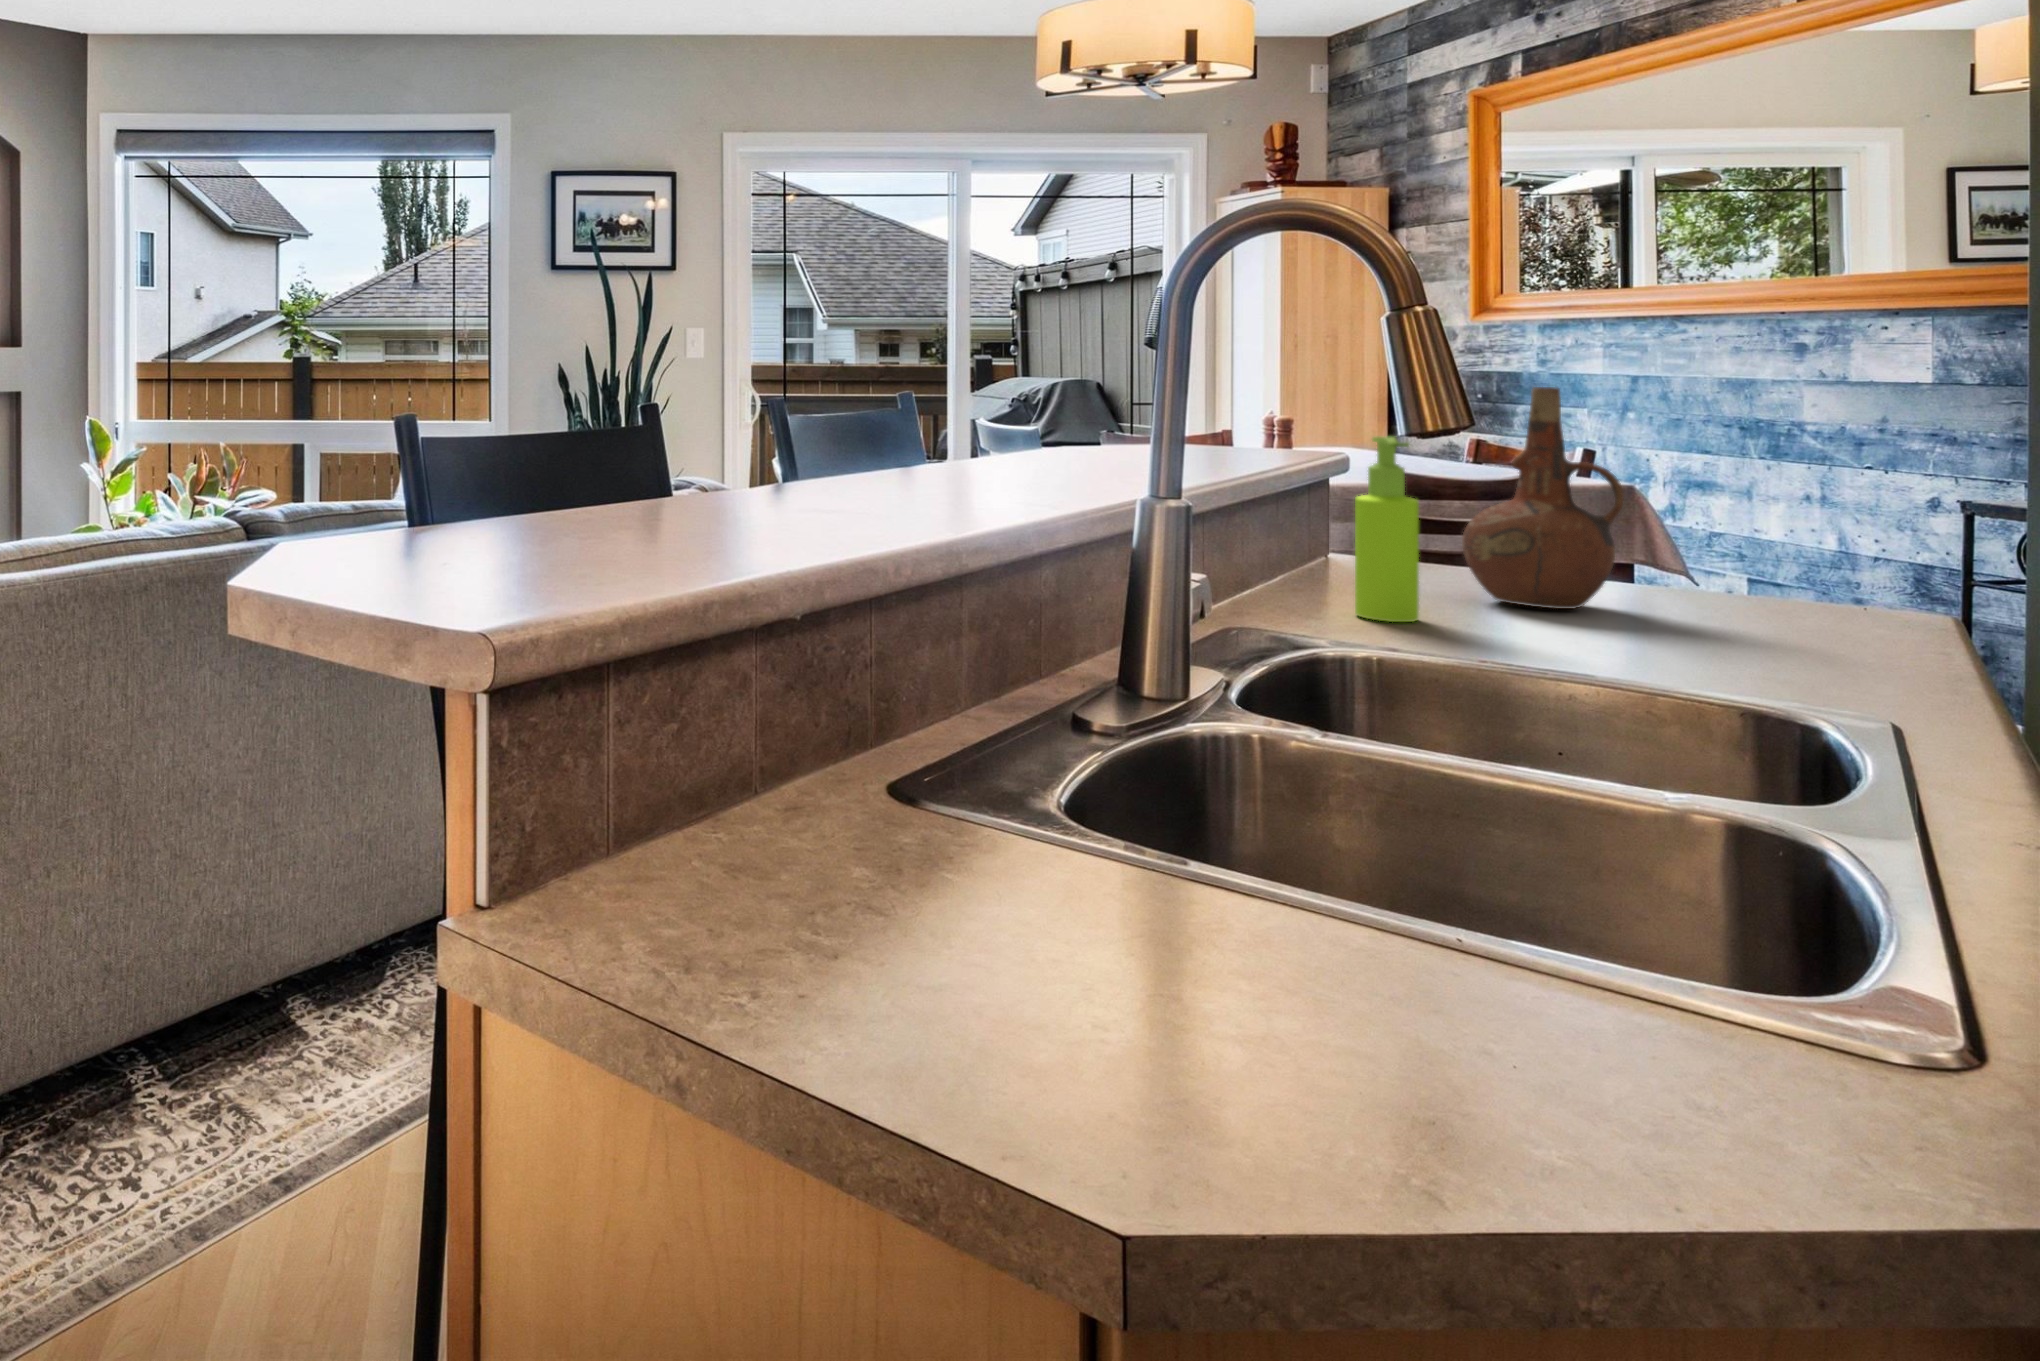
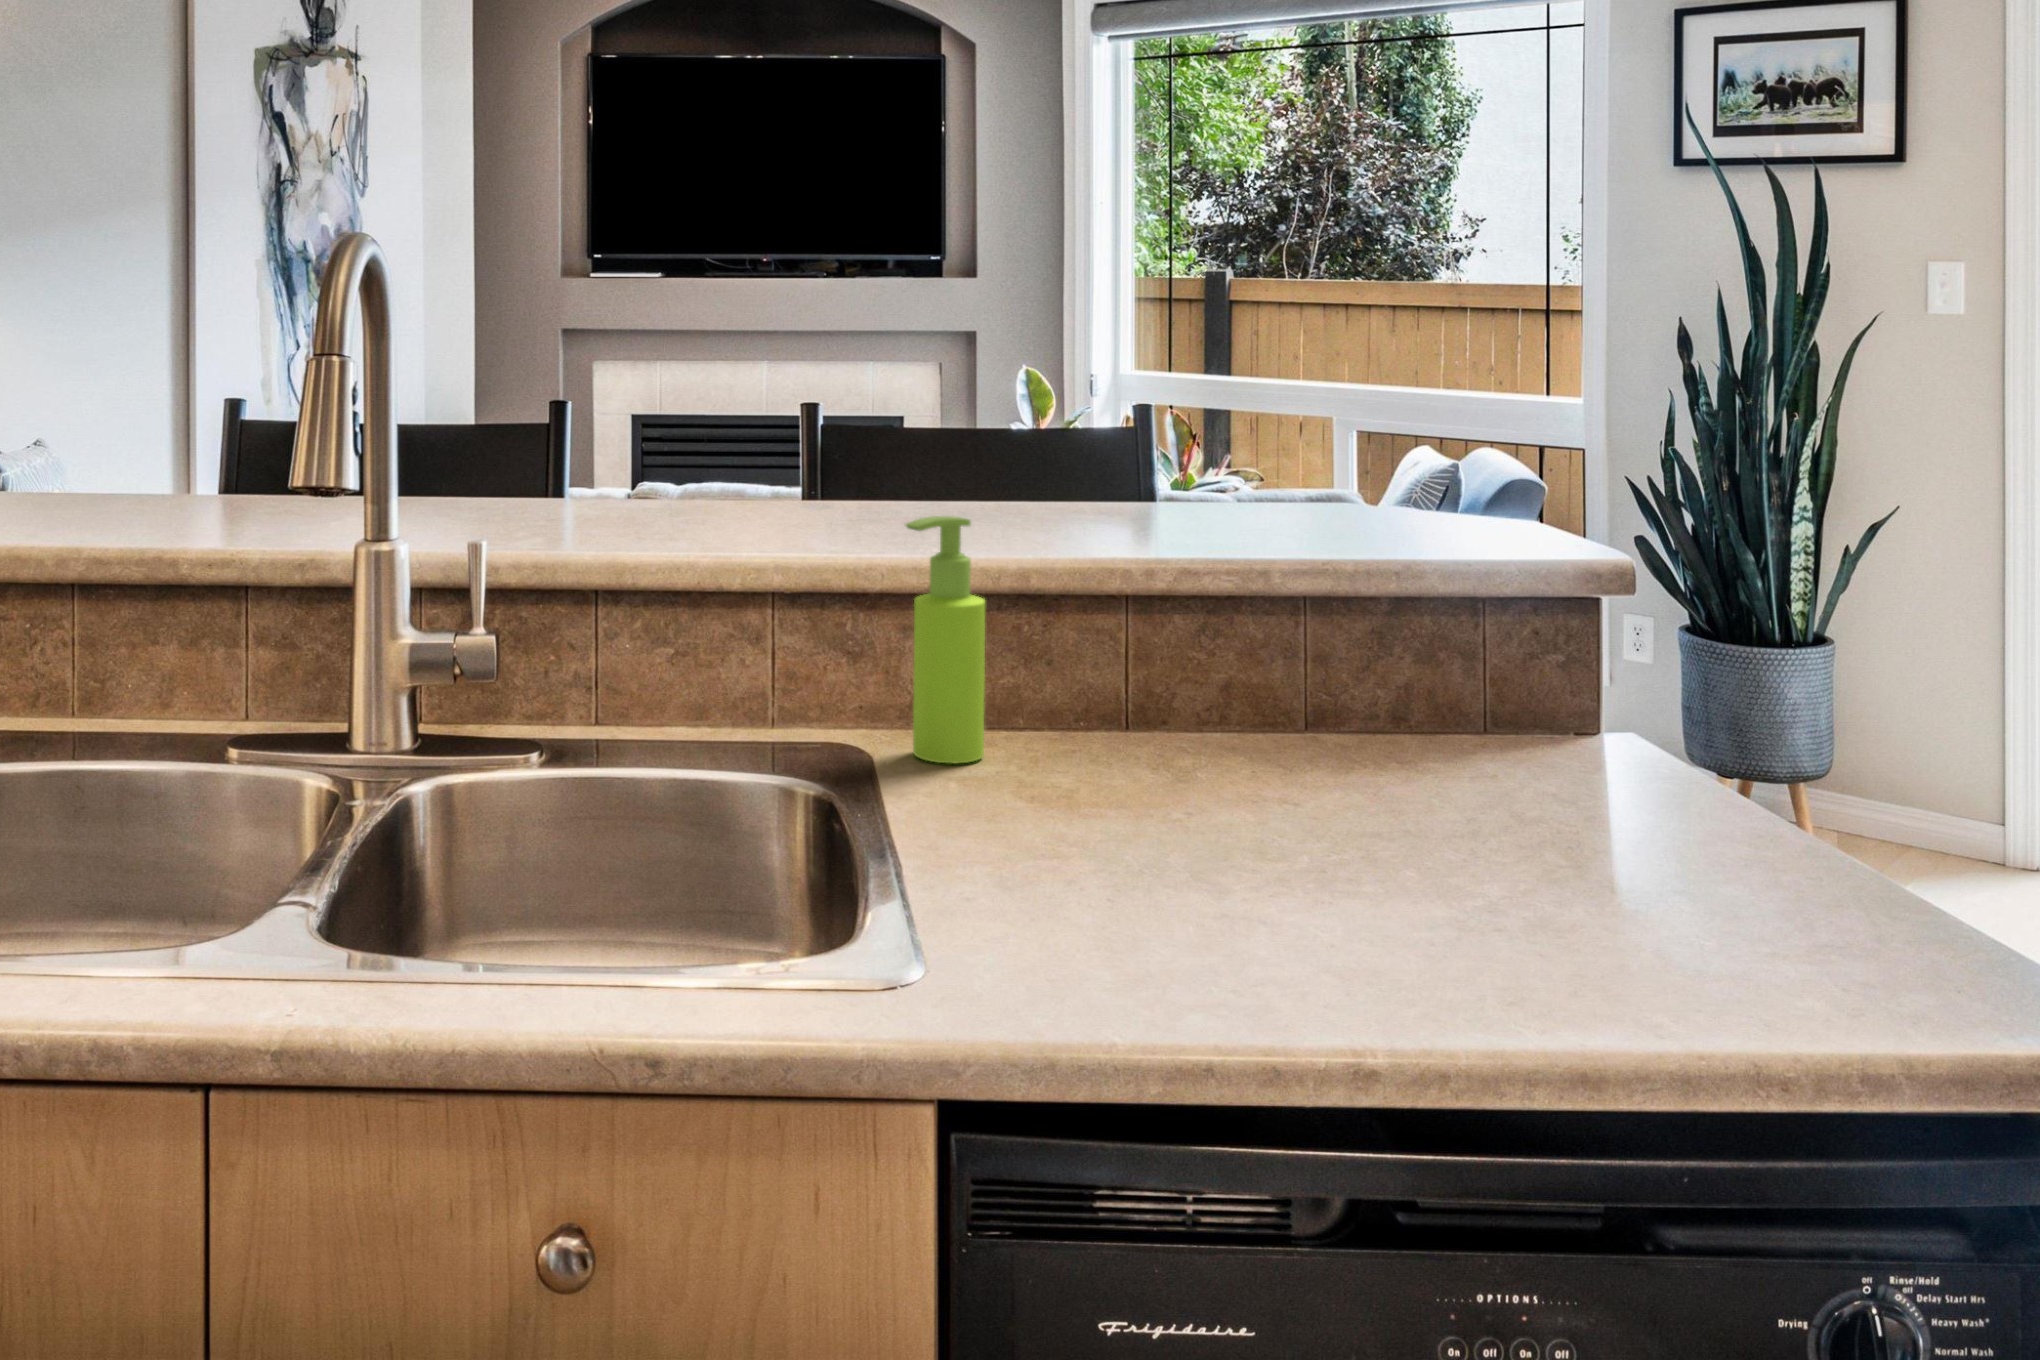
ceramic pitcher: present [1462,387,1624,609] -> none [1113,473,1296,806]

